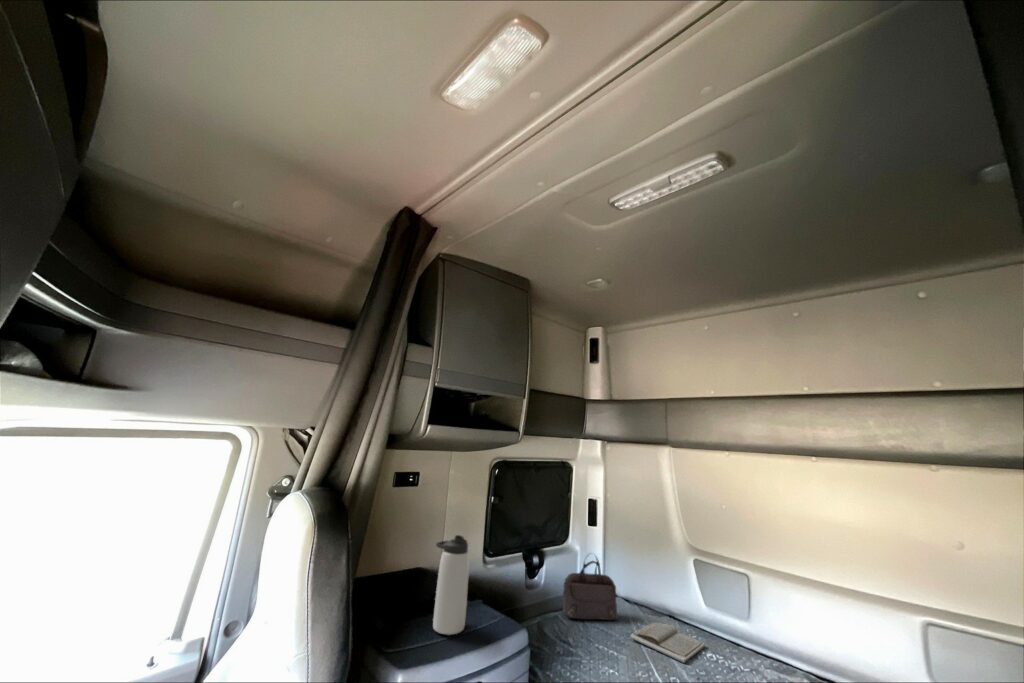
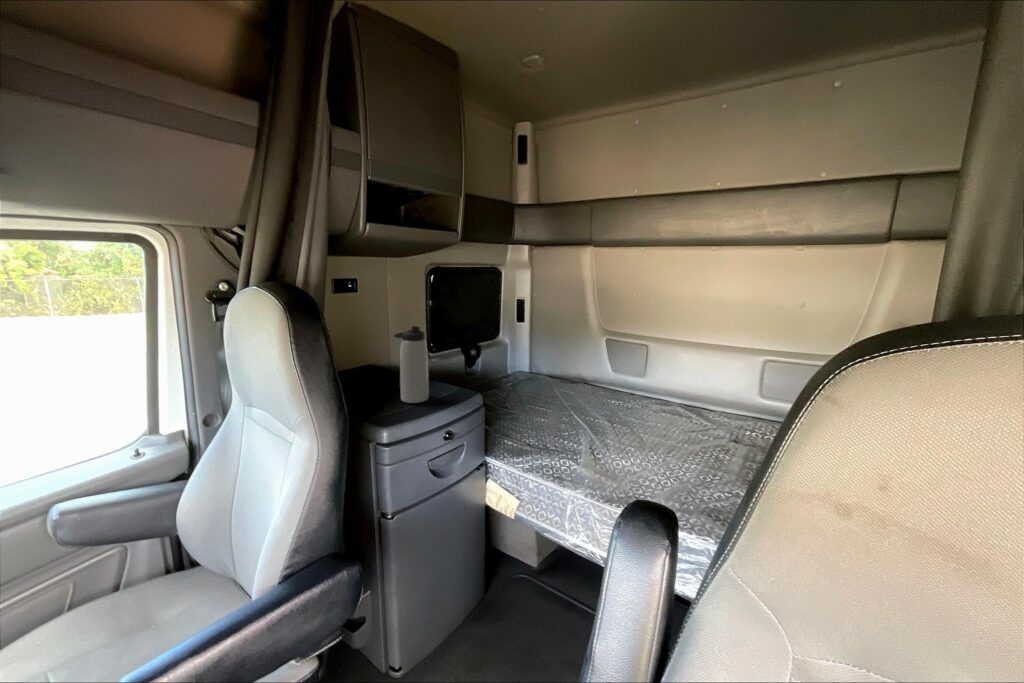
handbag: present [563,558,617,620] -> none [499,342,543,392]
book: present [631,622,705,663] -> none [555,387,610,408]

